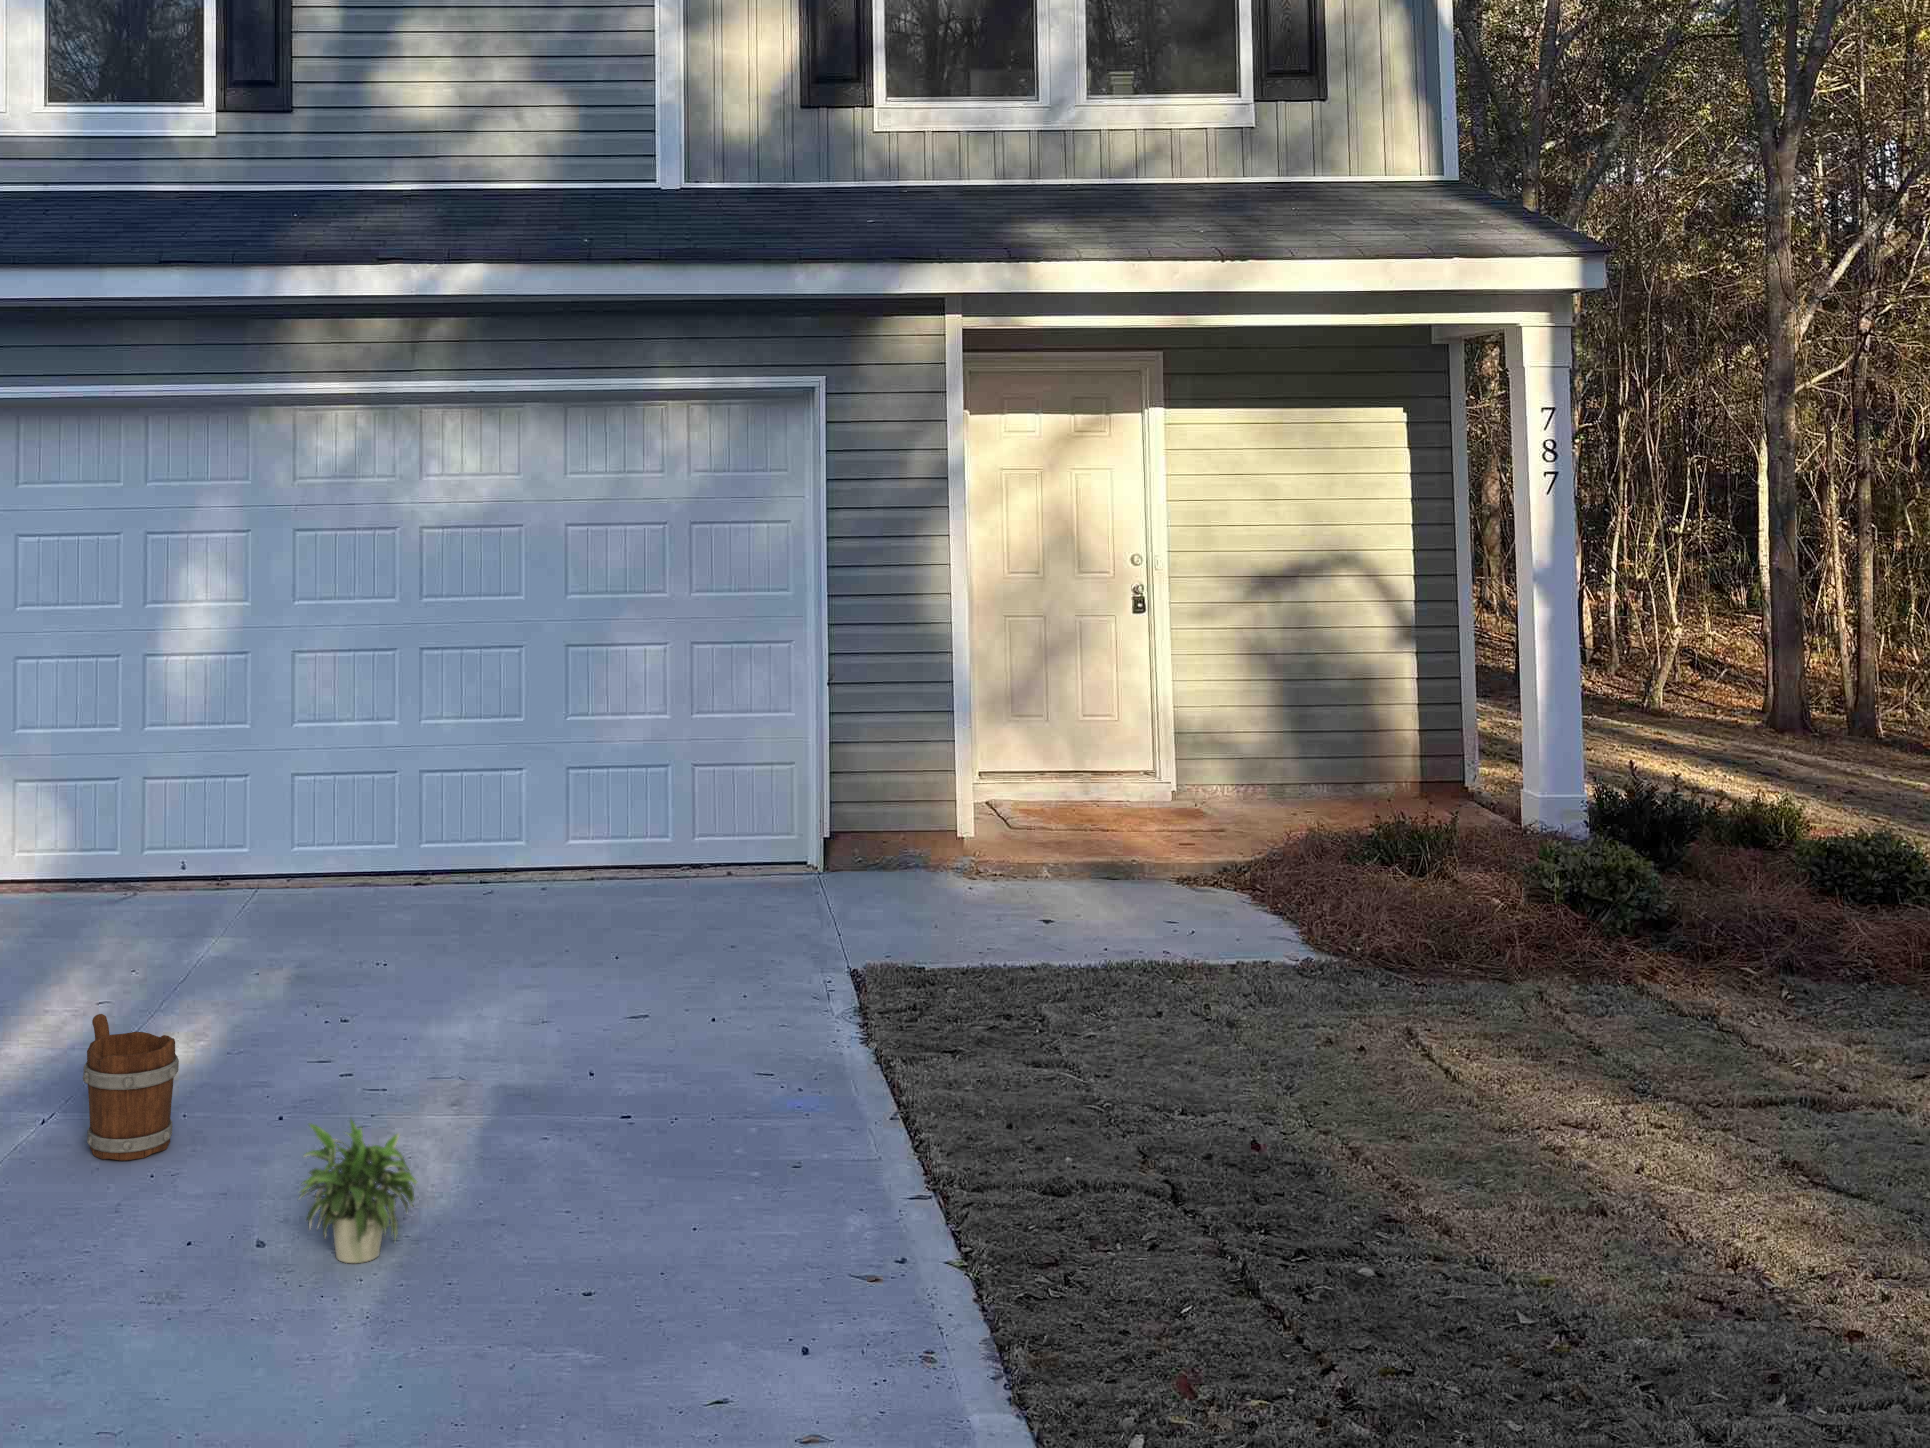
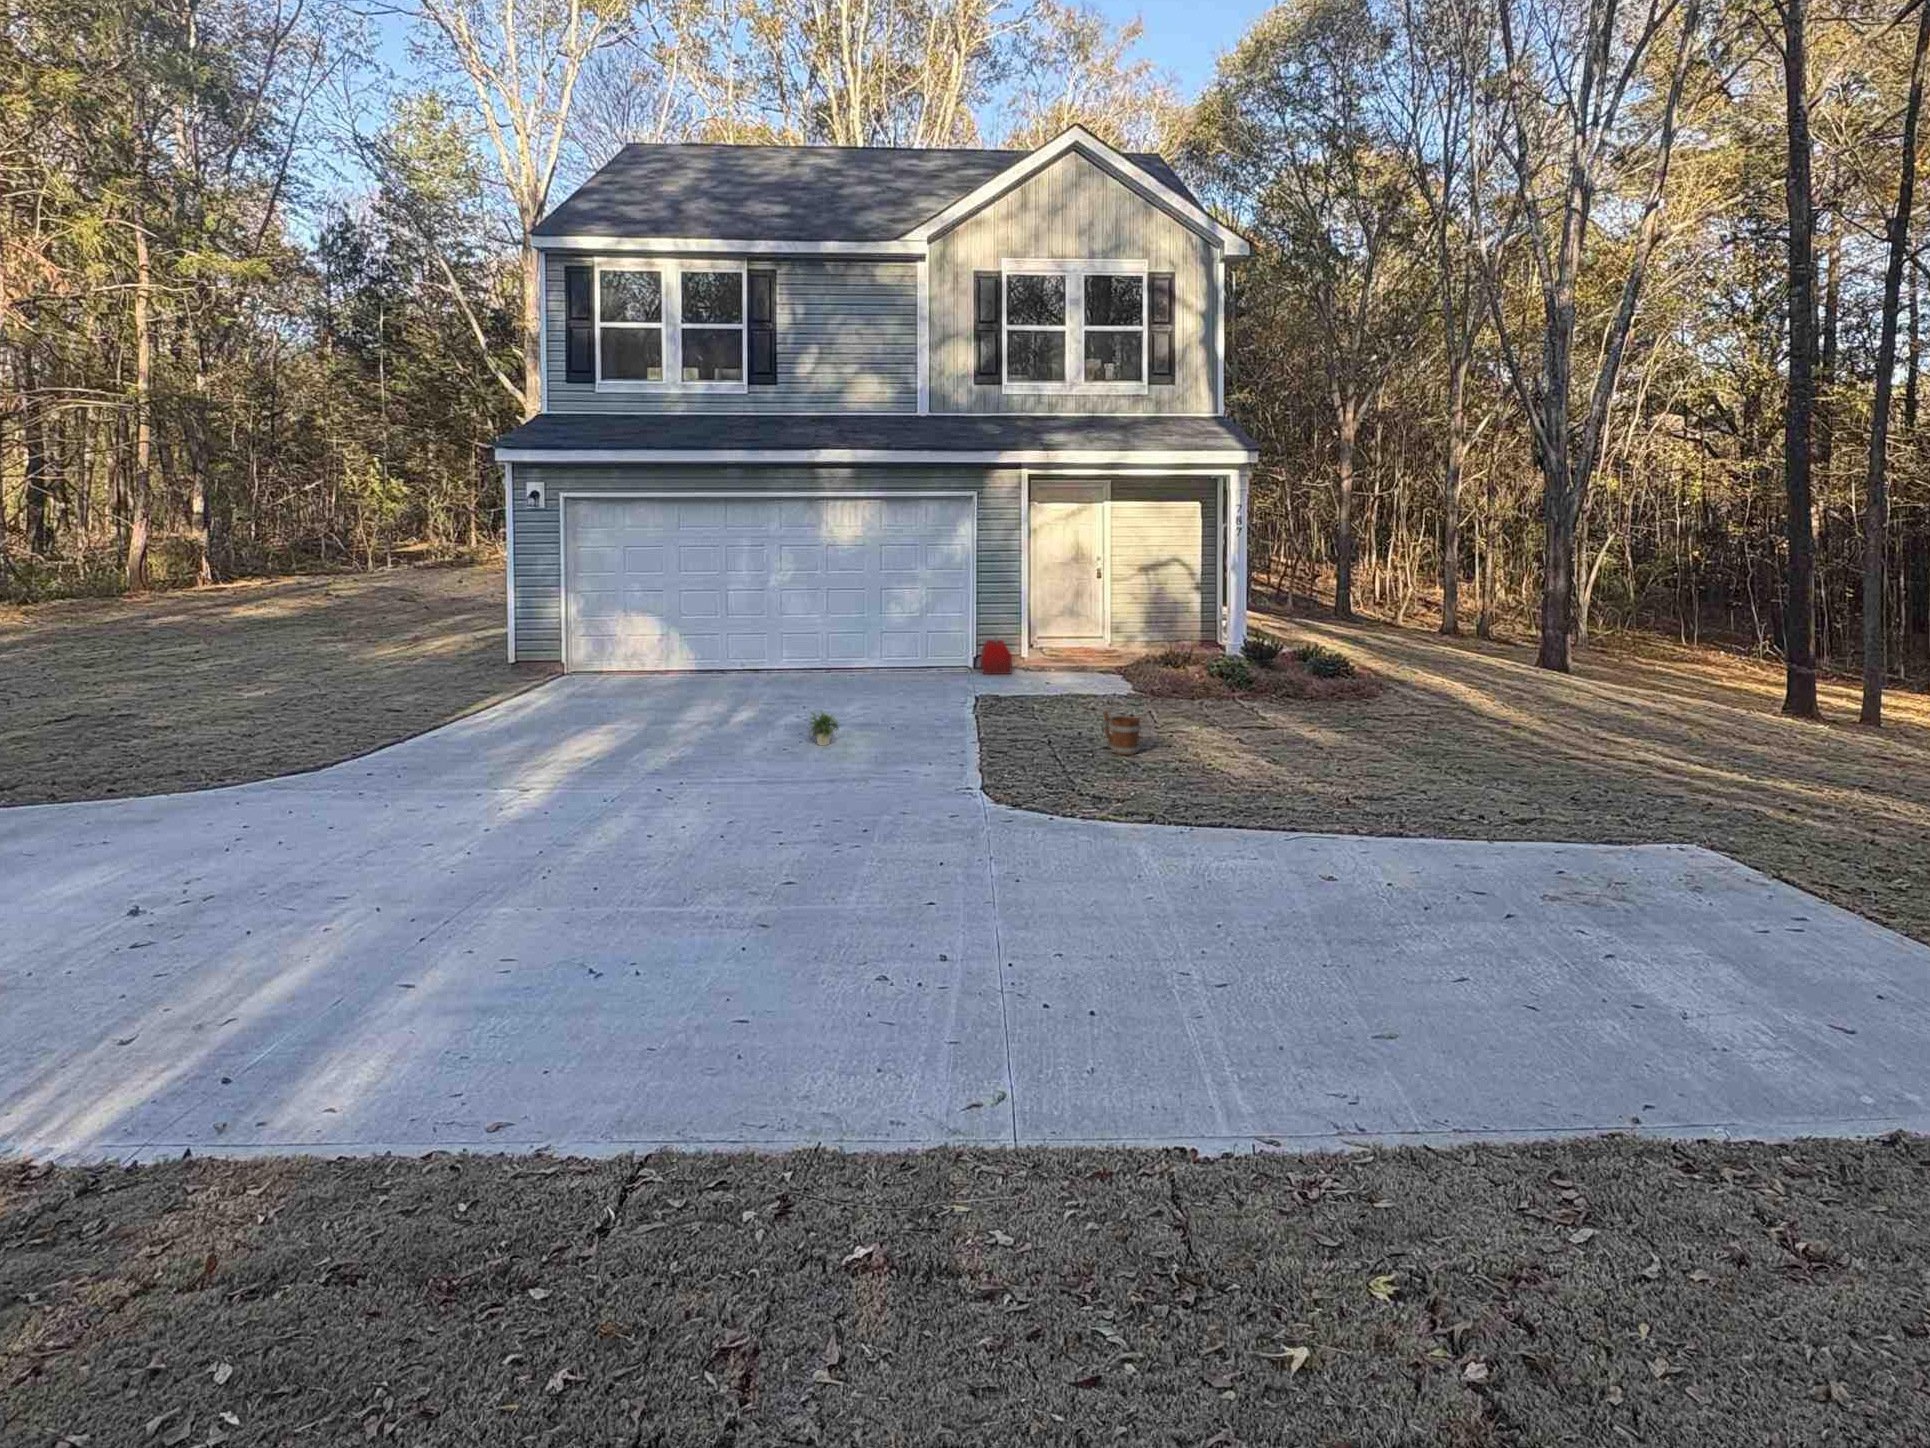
toolbox: none [840,782,935,898] -> present [981,636,1012,674]
bucket: present [83,1014,179,1161] -> present [1103,711,1142,755]

